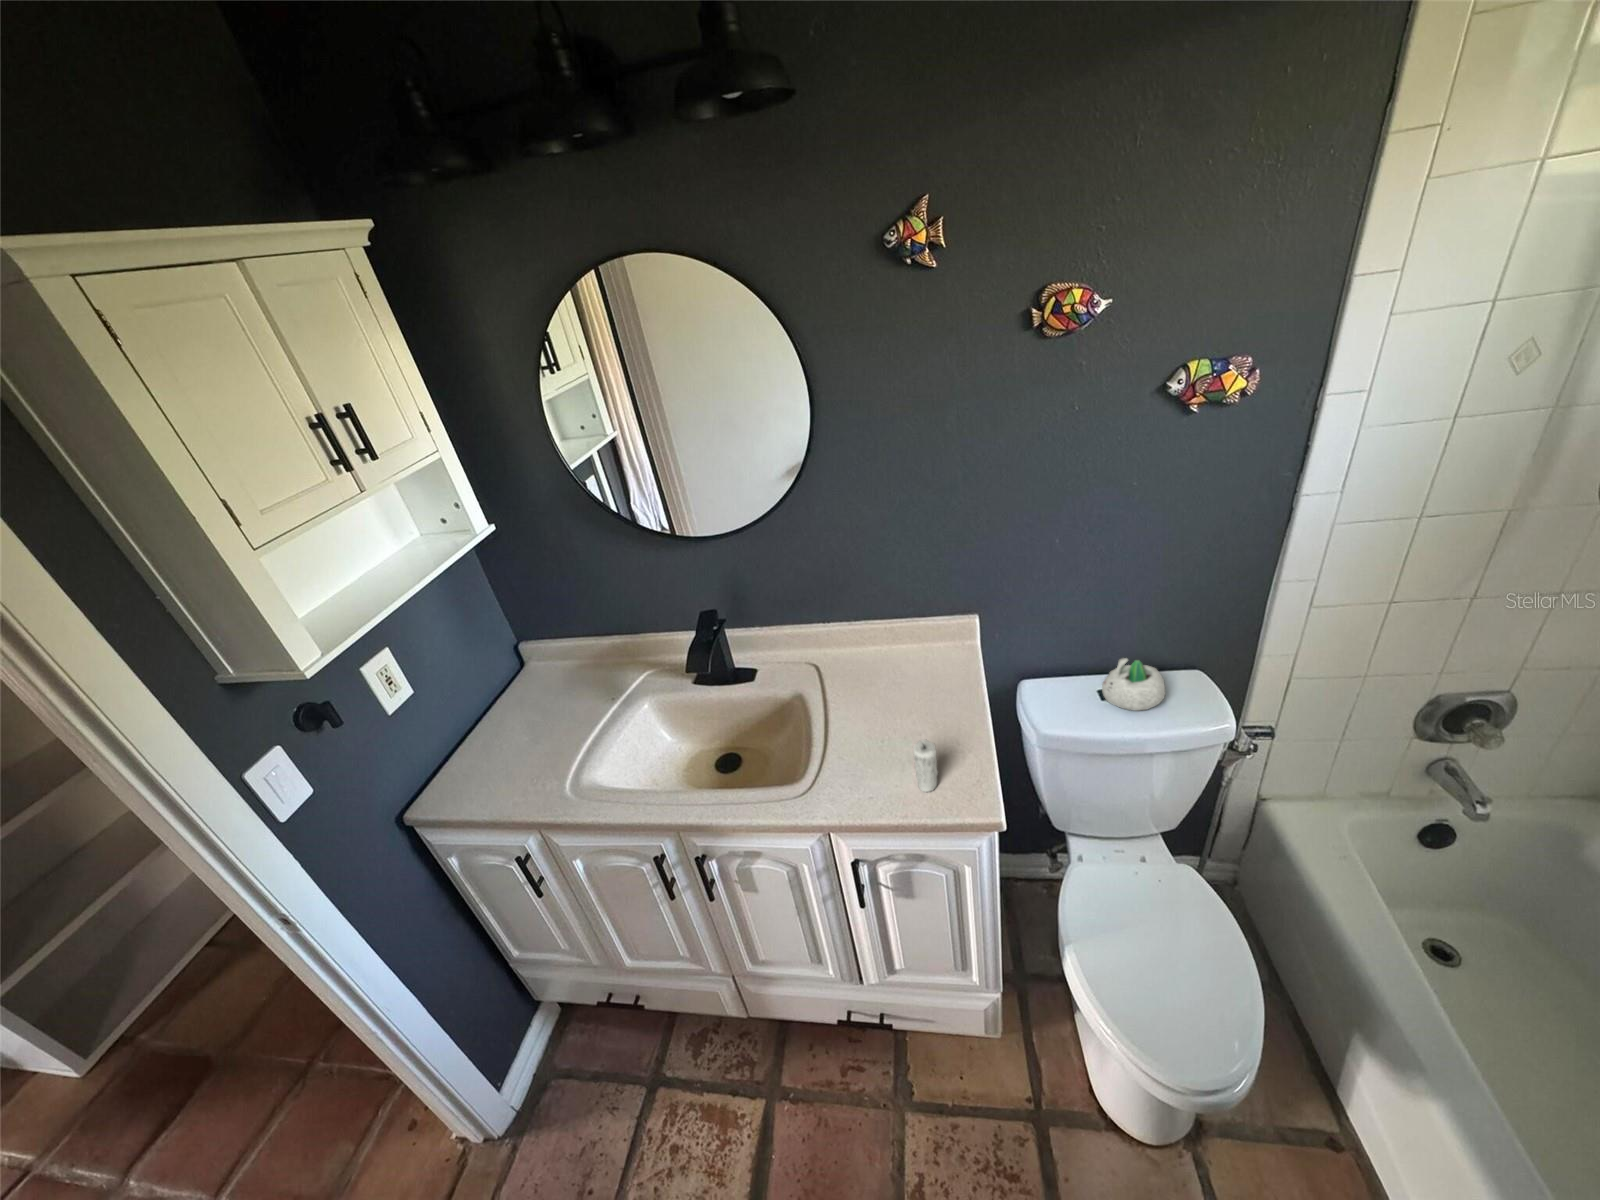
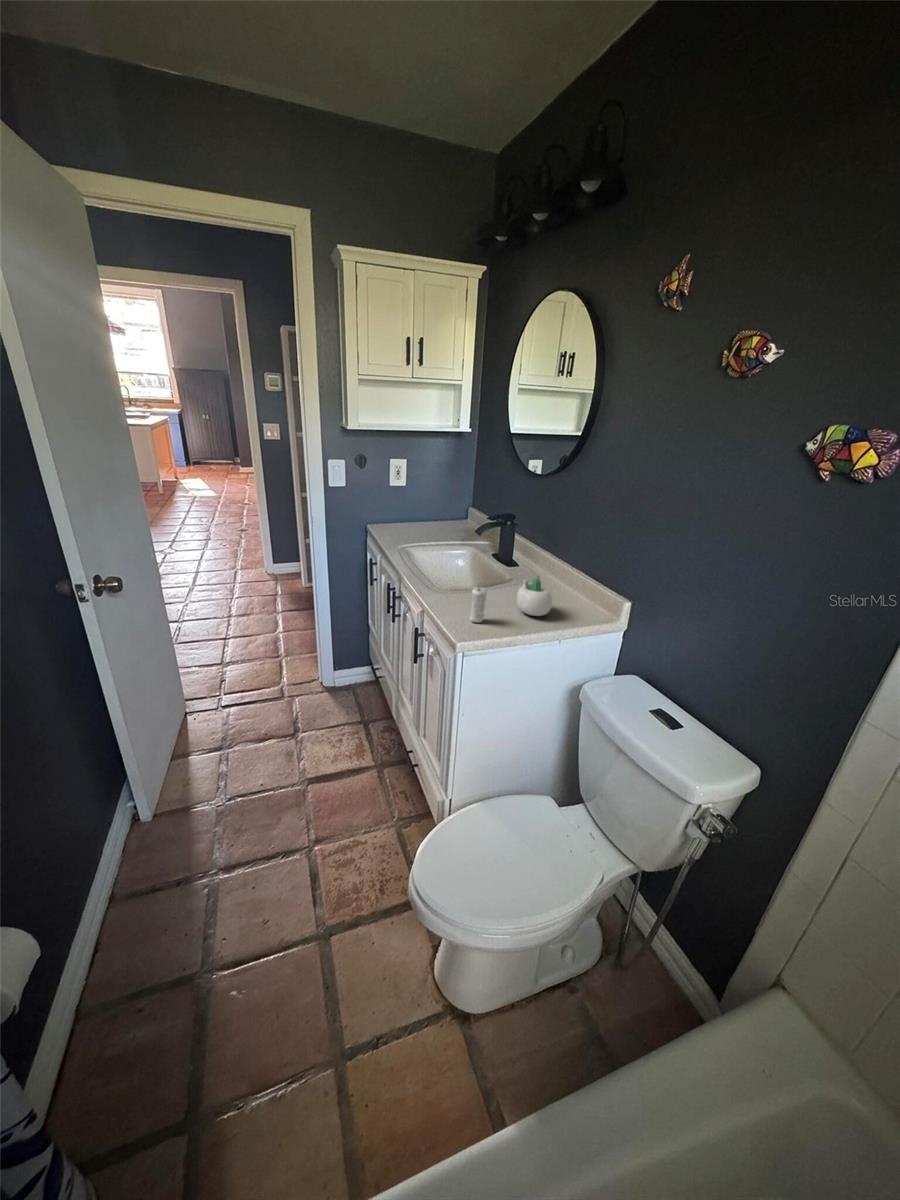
succulent planter: present [1102,658,1165,711] -> present [517,578,552,616]

